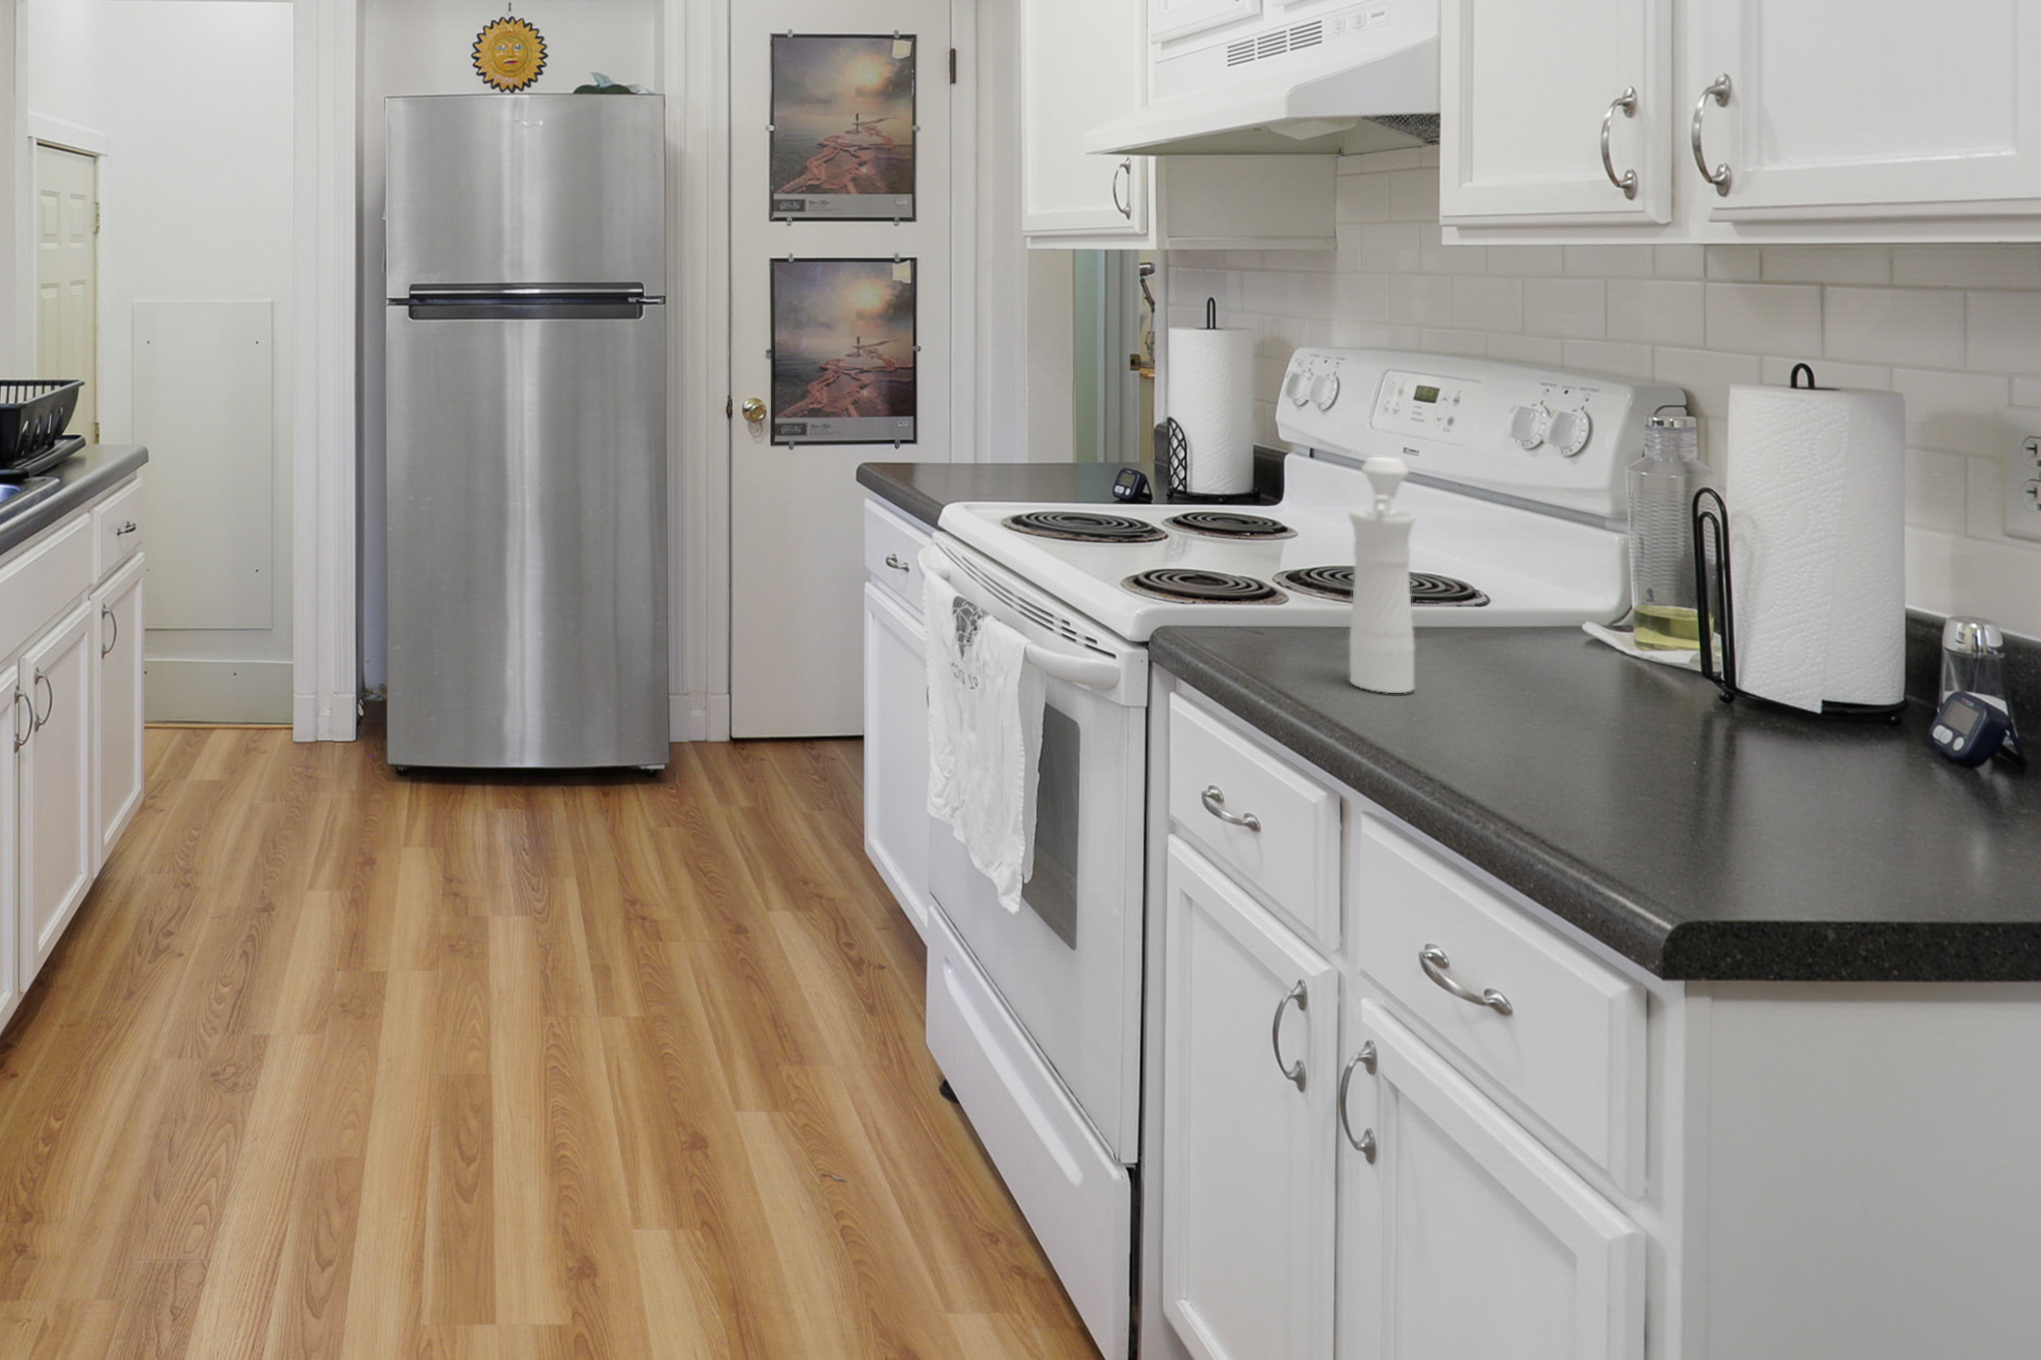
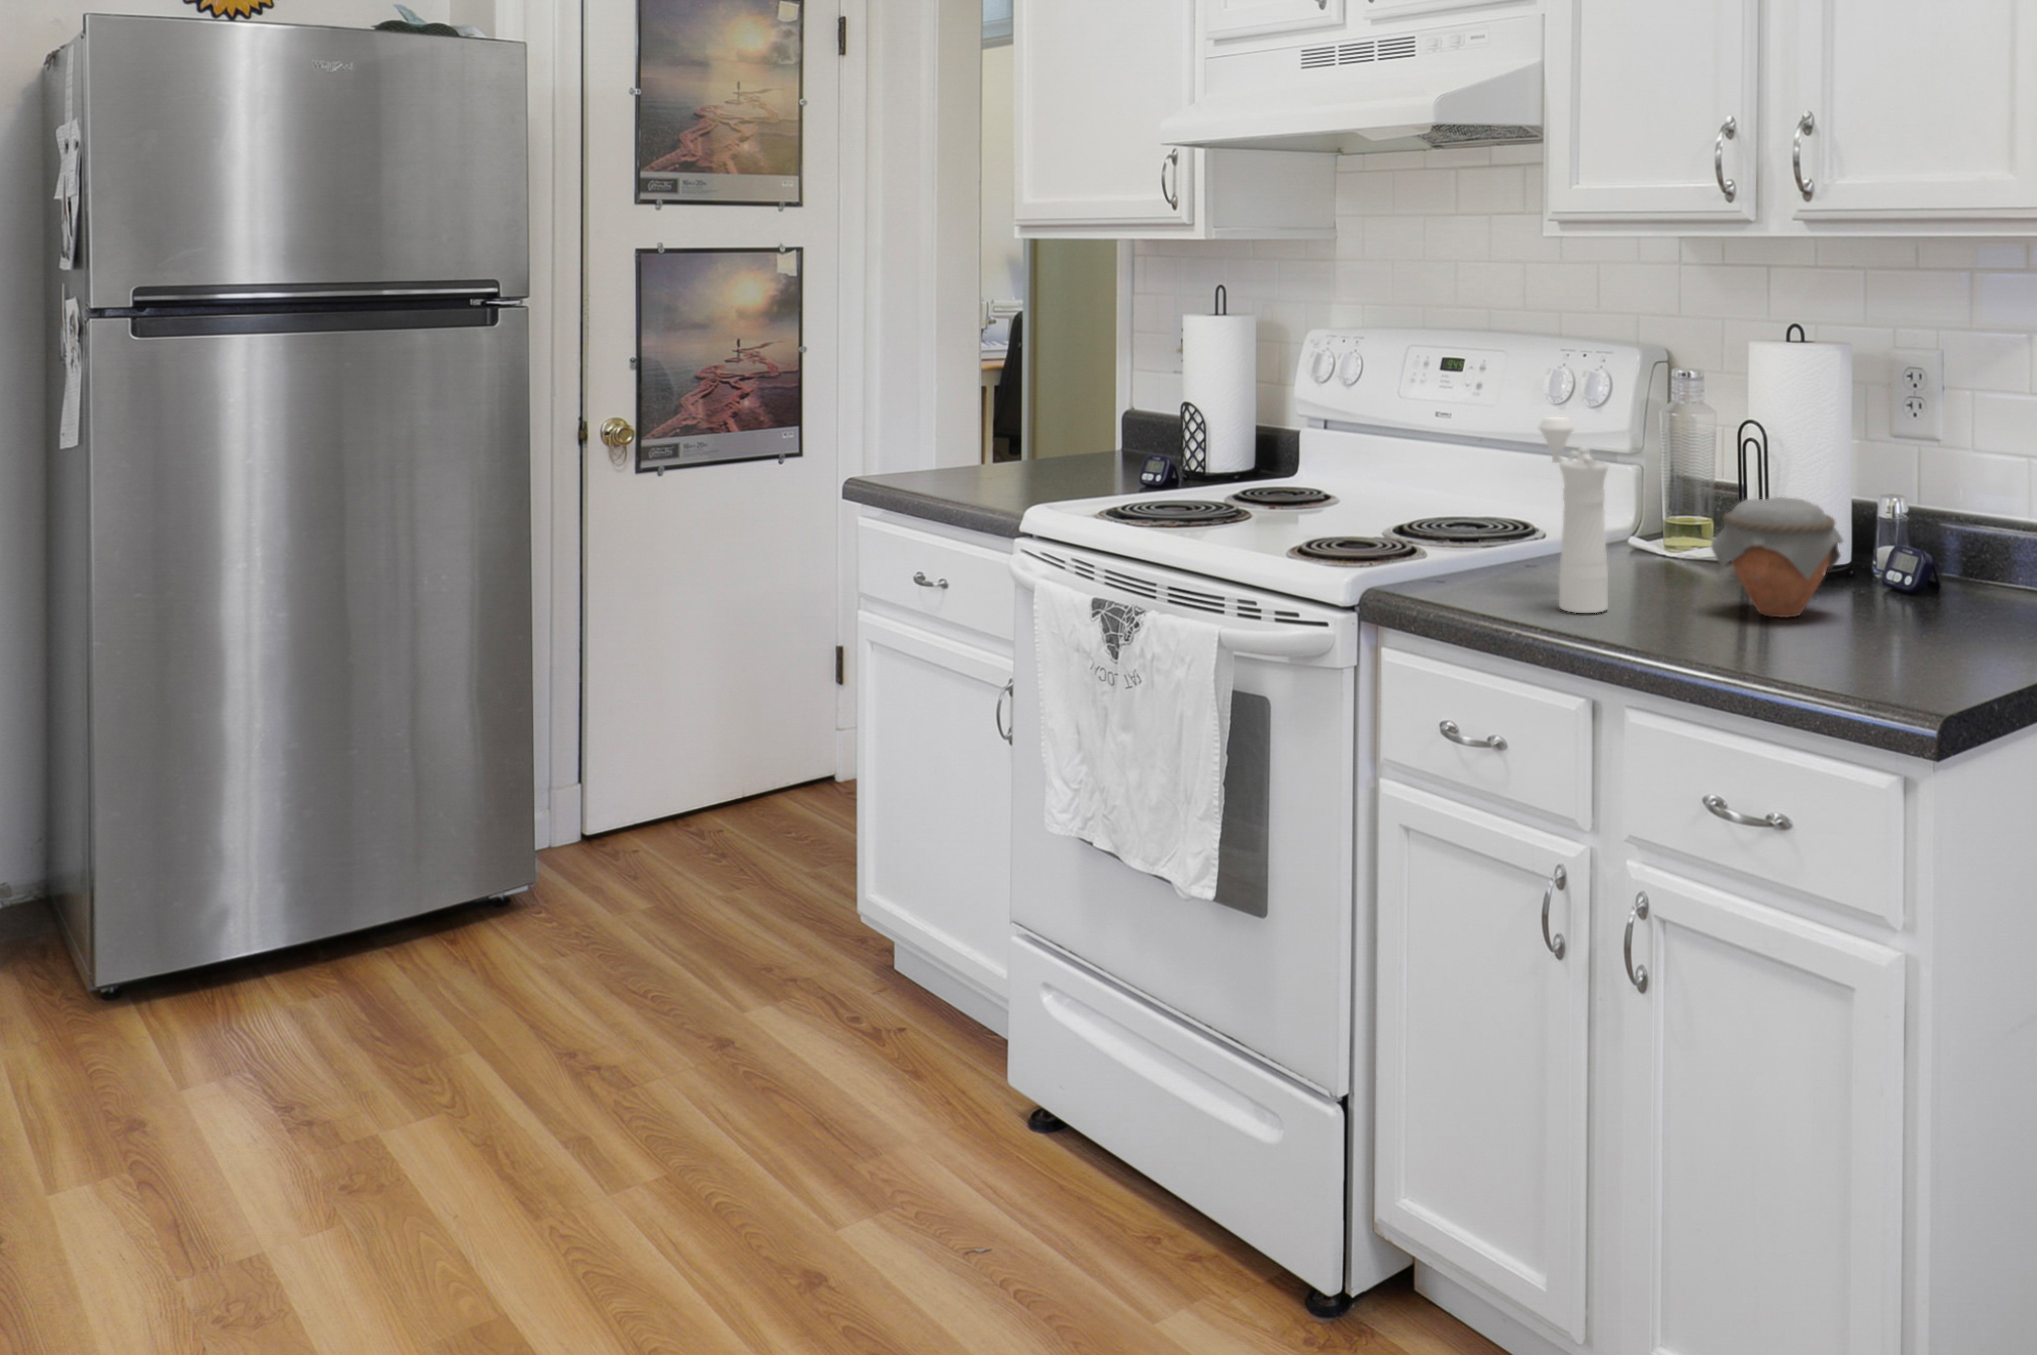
jar: none [1551,584,1761,748] -> present [1711,497,1843,618]

